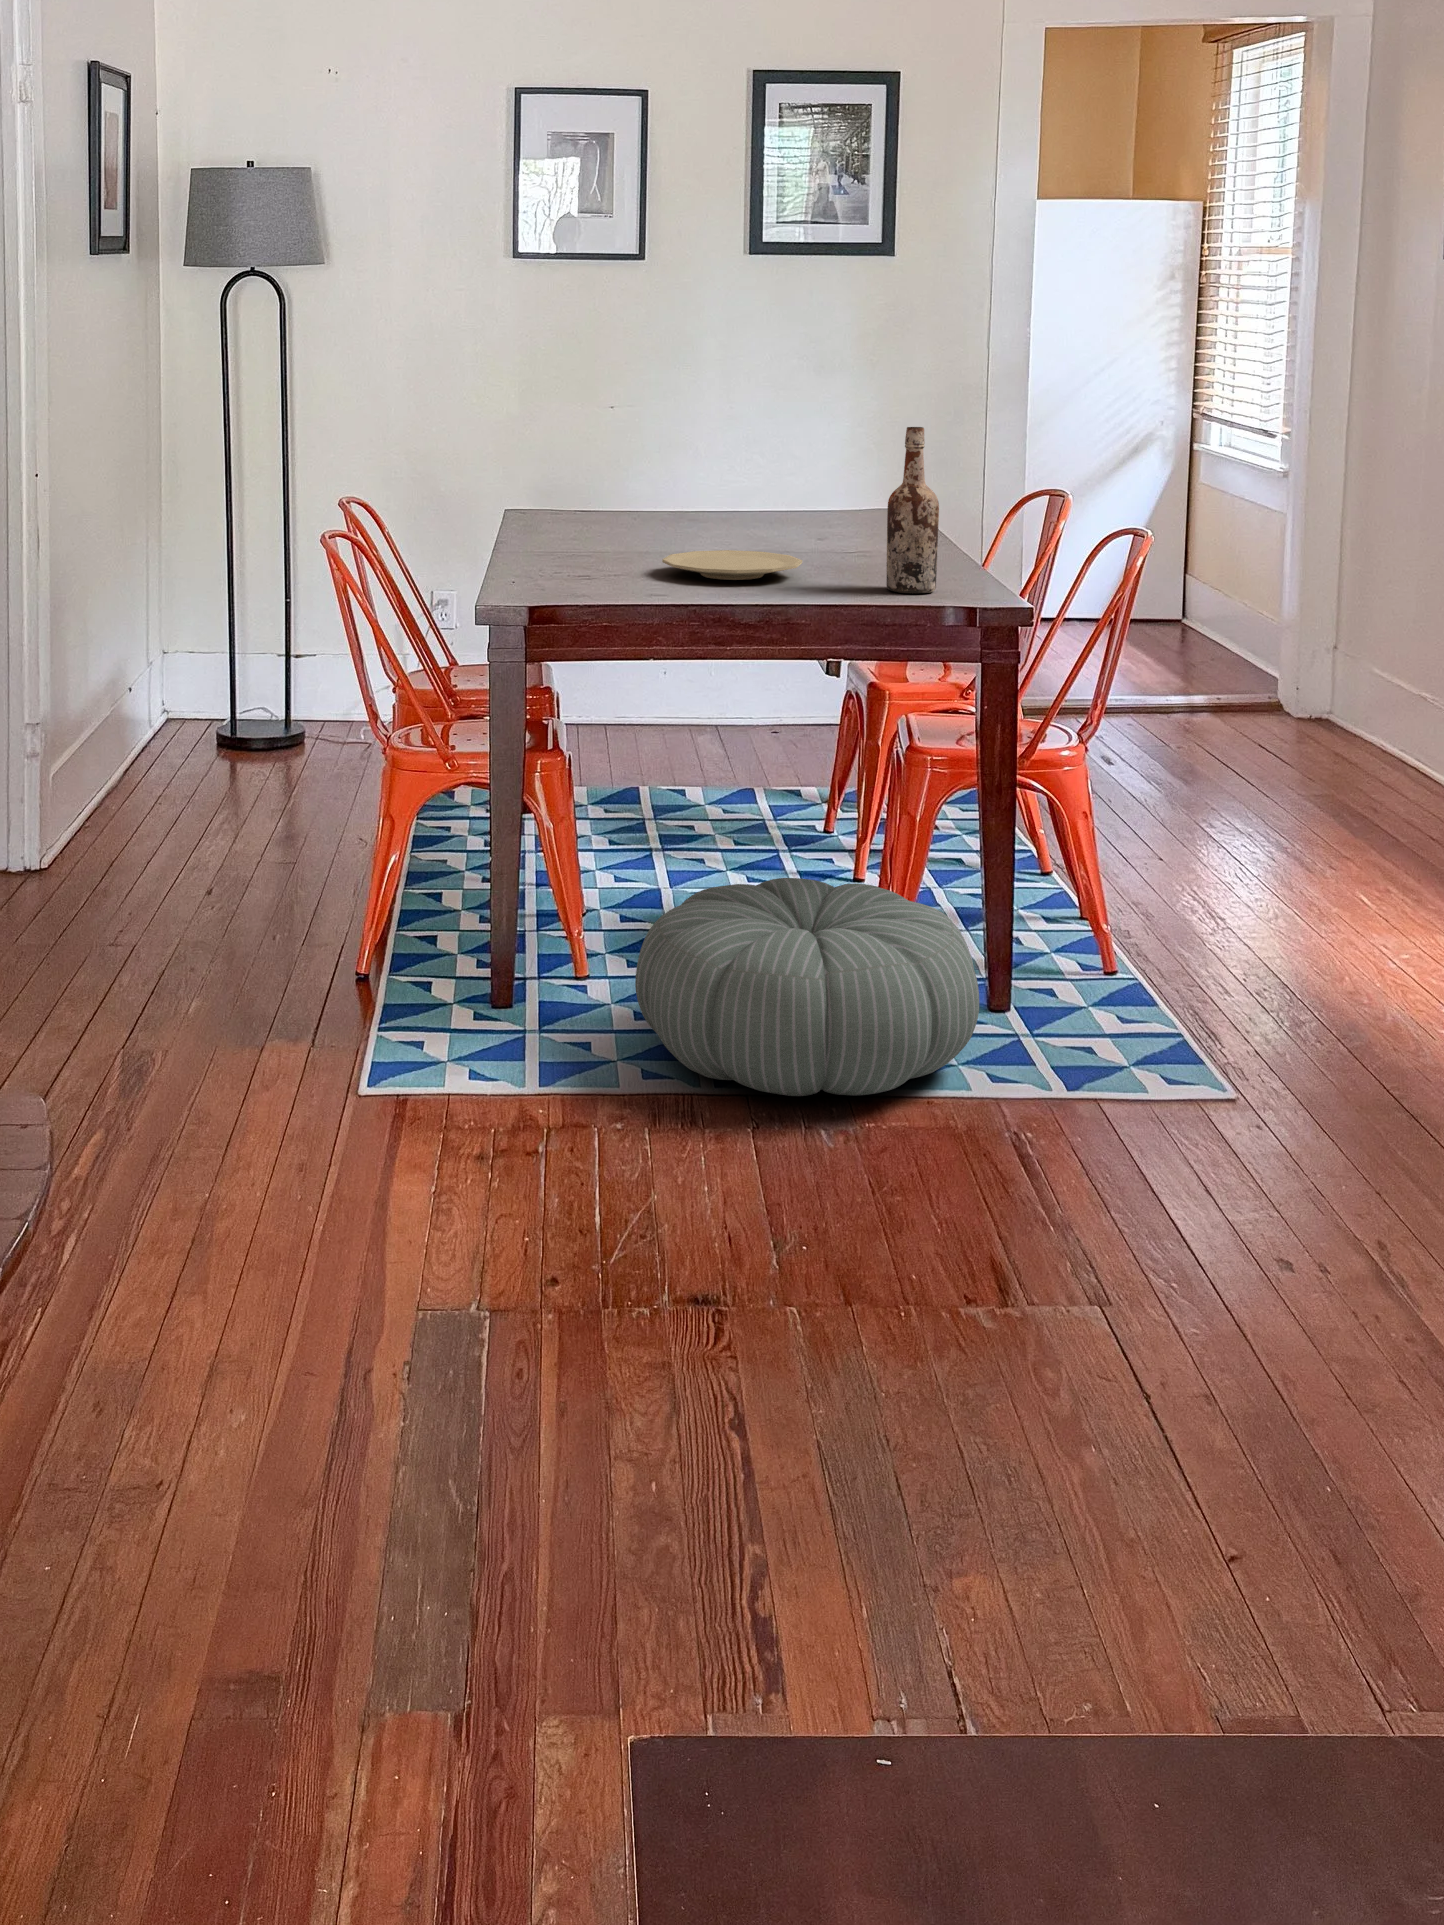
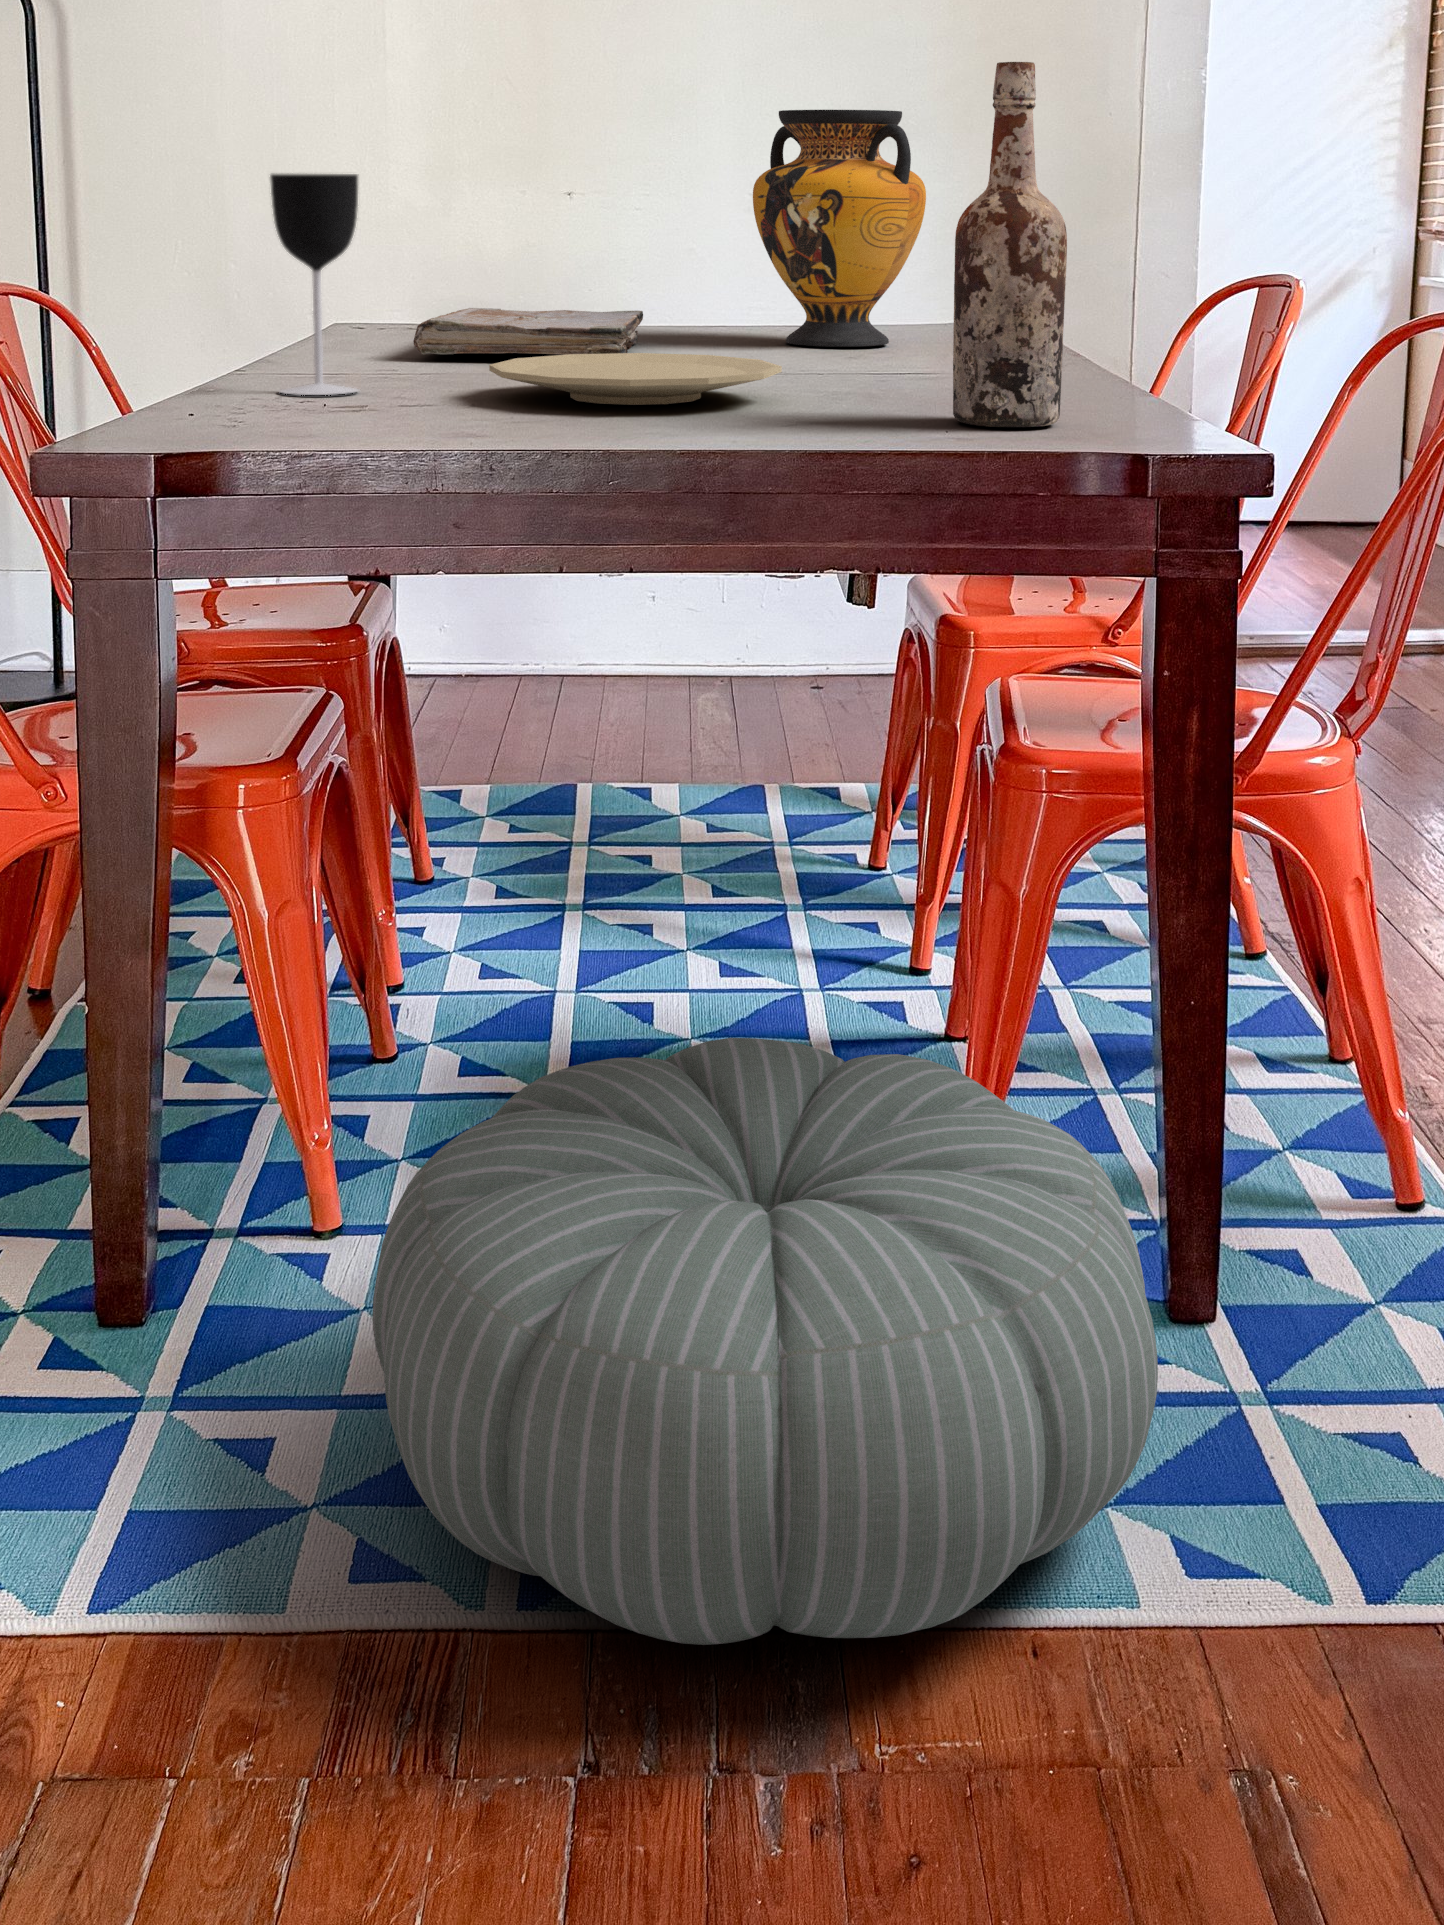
vase: none [768,405,862,536] -> present [753,110,926,347]
wine glass: none [559,466,600,574] -> present [270,174,358,395]
book: none [600,514,713,547] -> present [413,308,643,355]

